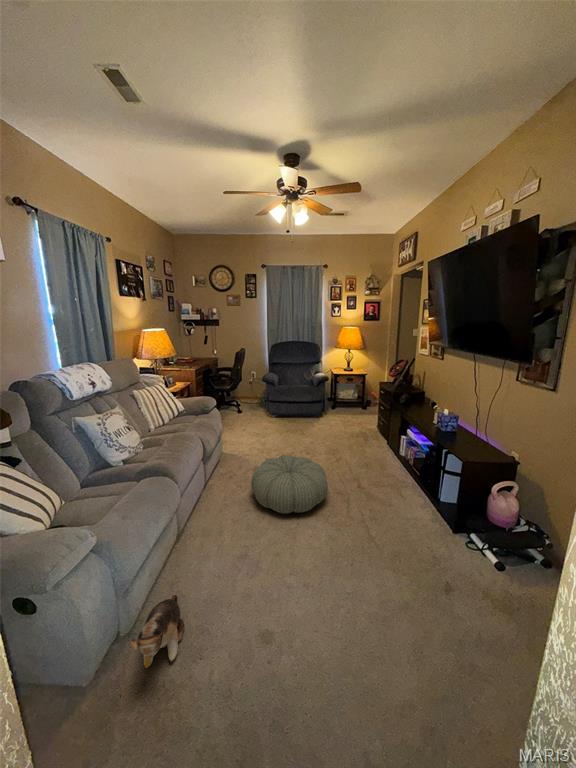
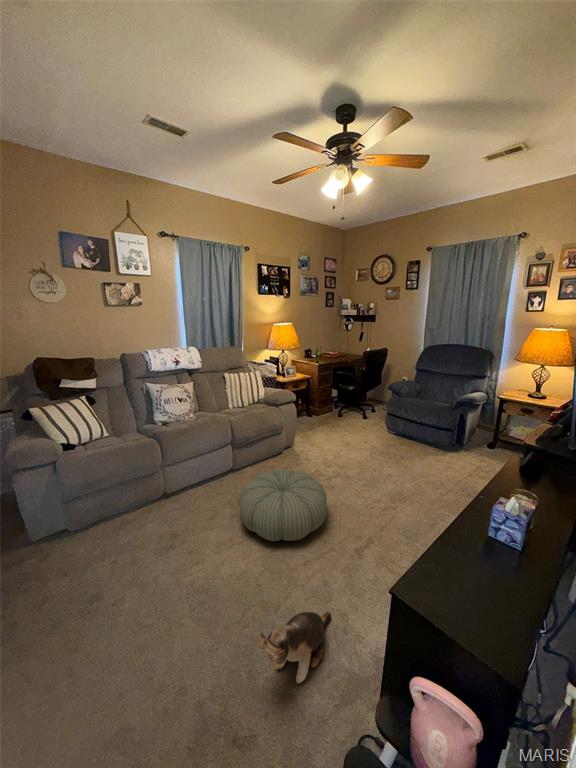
plush toy: present [130,595,184,668] -> present [258,612,331,683]

